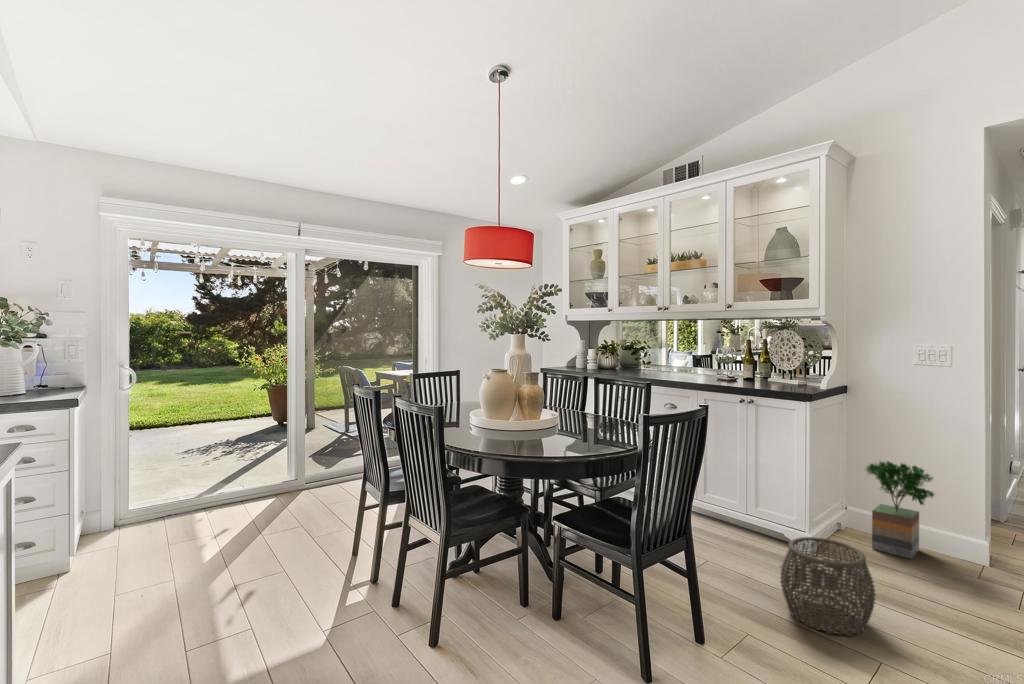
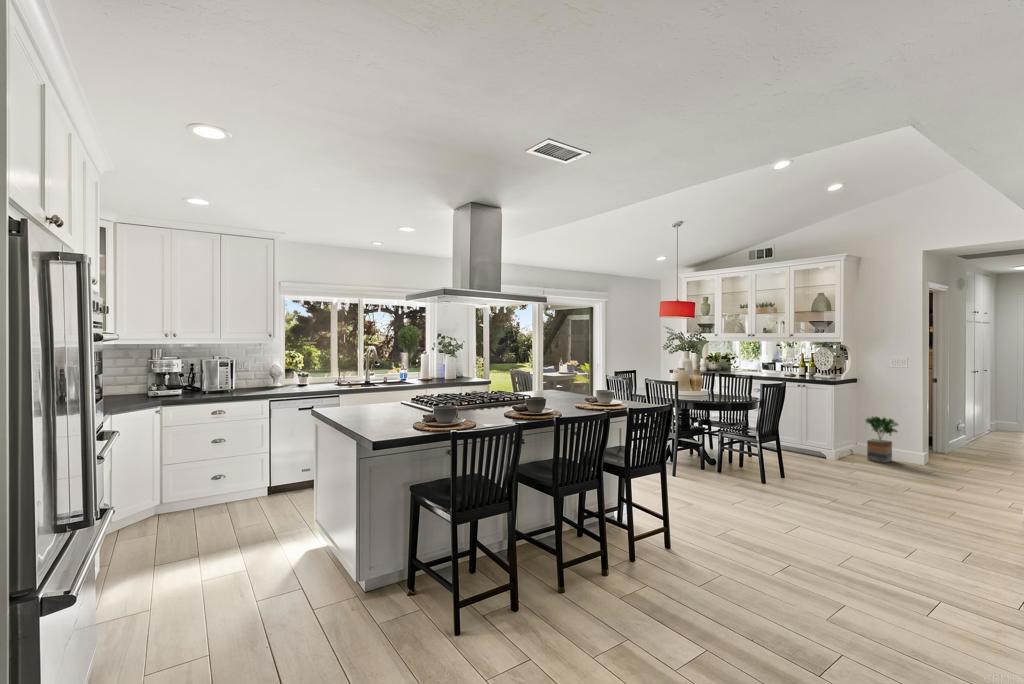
woven basket: present [780,537,876,635] -> none [817,443,859,479]

